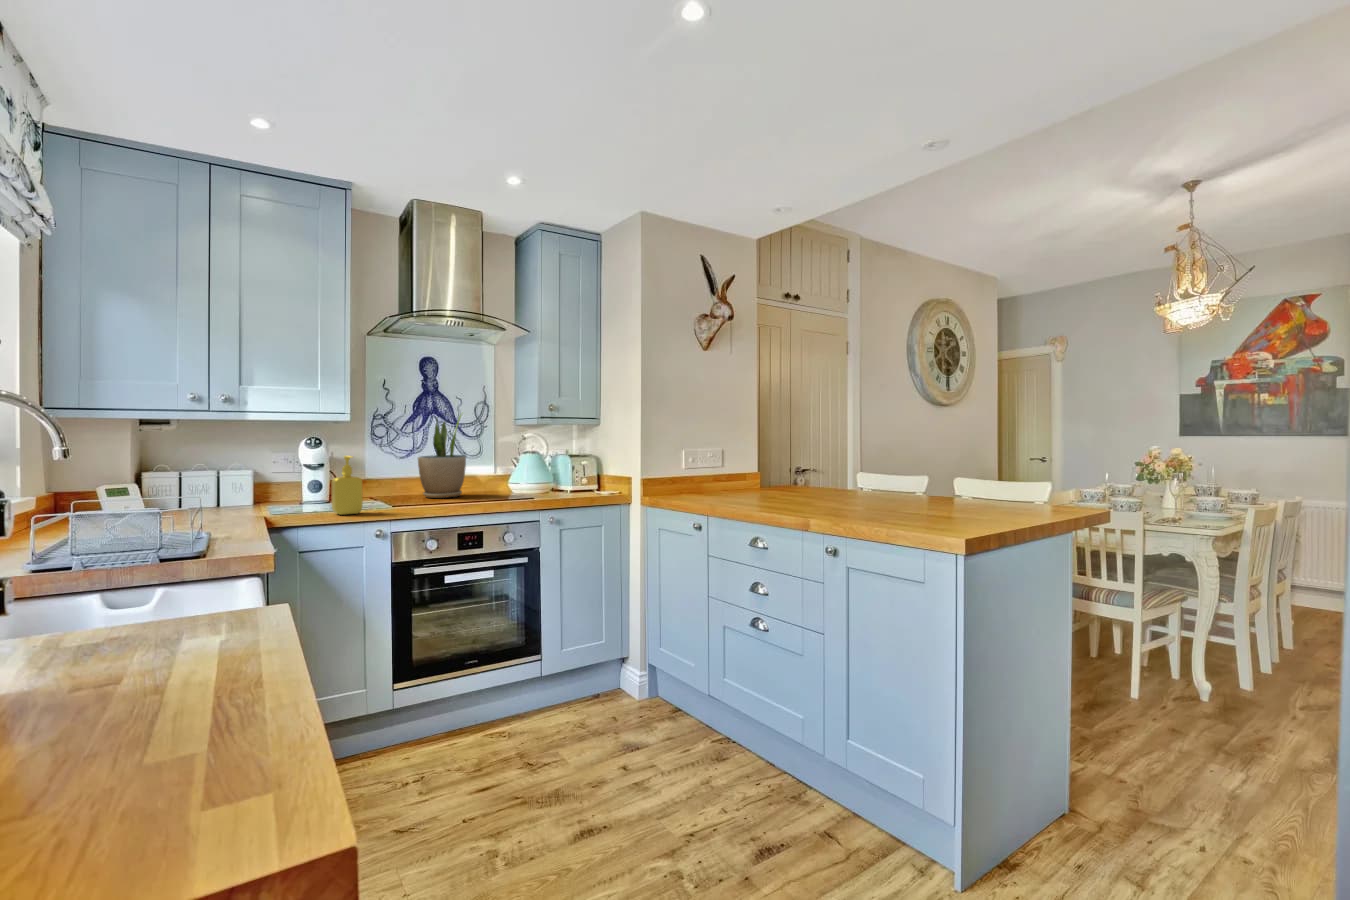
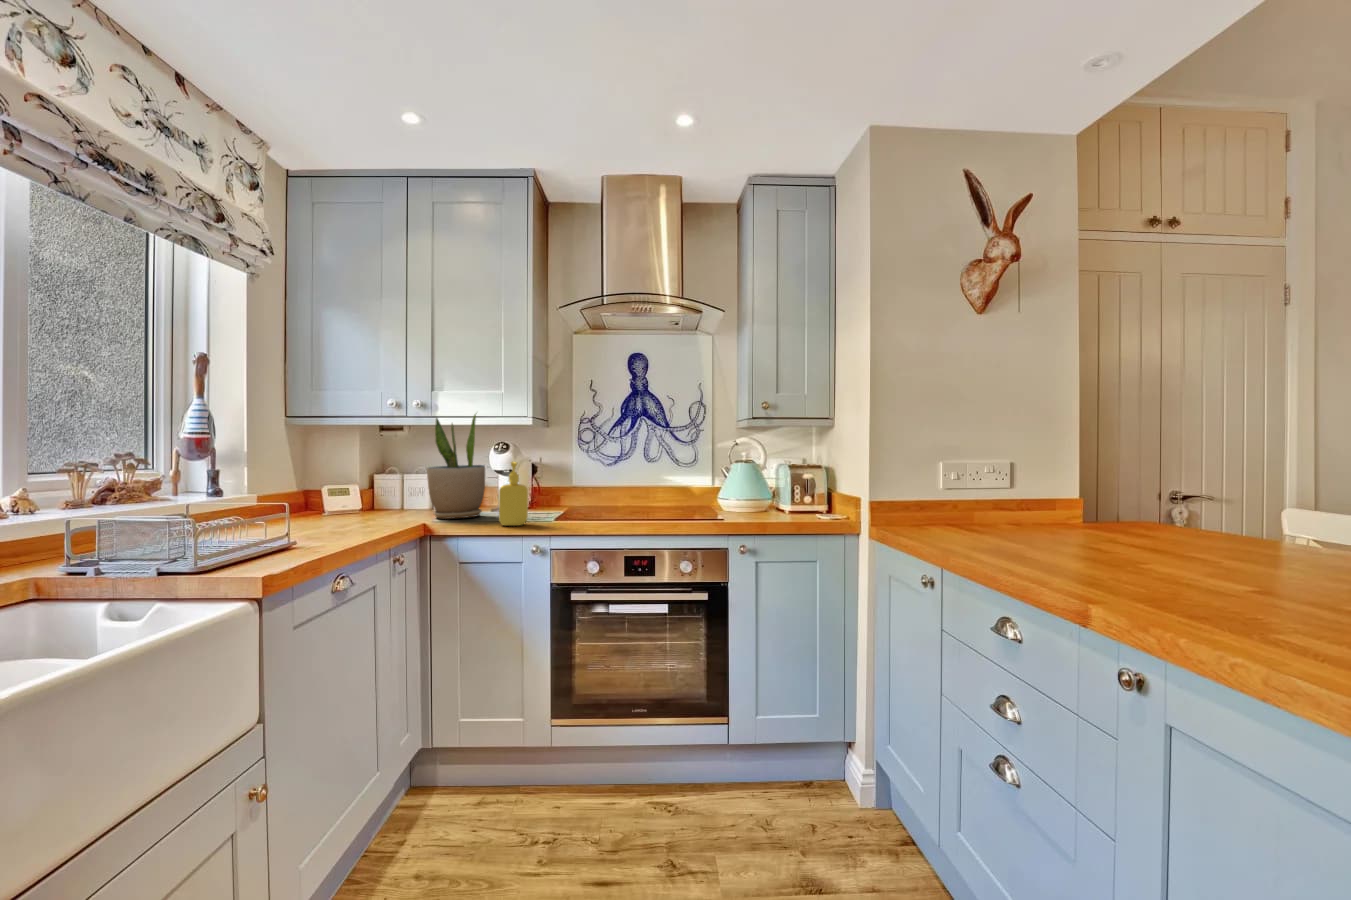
potted plant: present [418,416,466,498] -> present [427,414,485,519]

